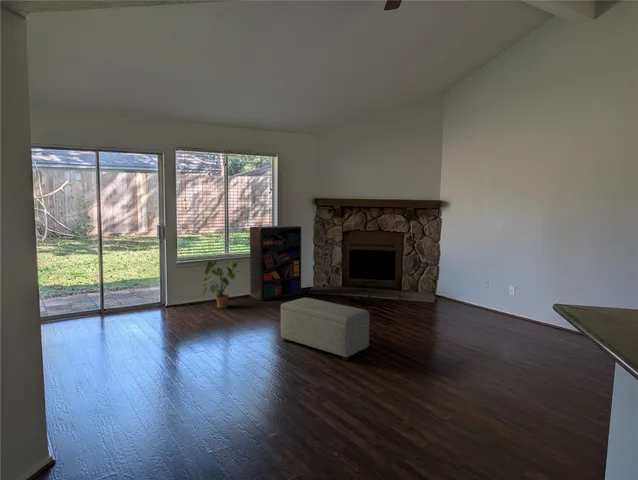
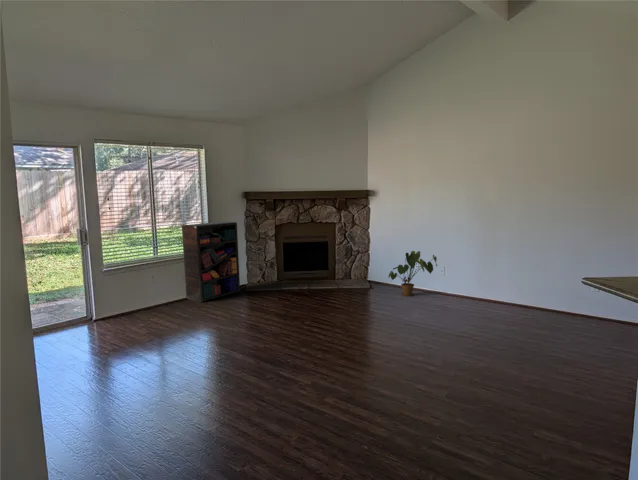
house plant: present [202,261,247,308] -> present [388,251,437,296]
ottoman: present [281,298,370,361] -> none [244,294,336,352]

